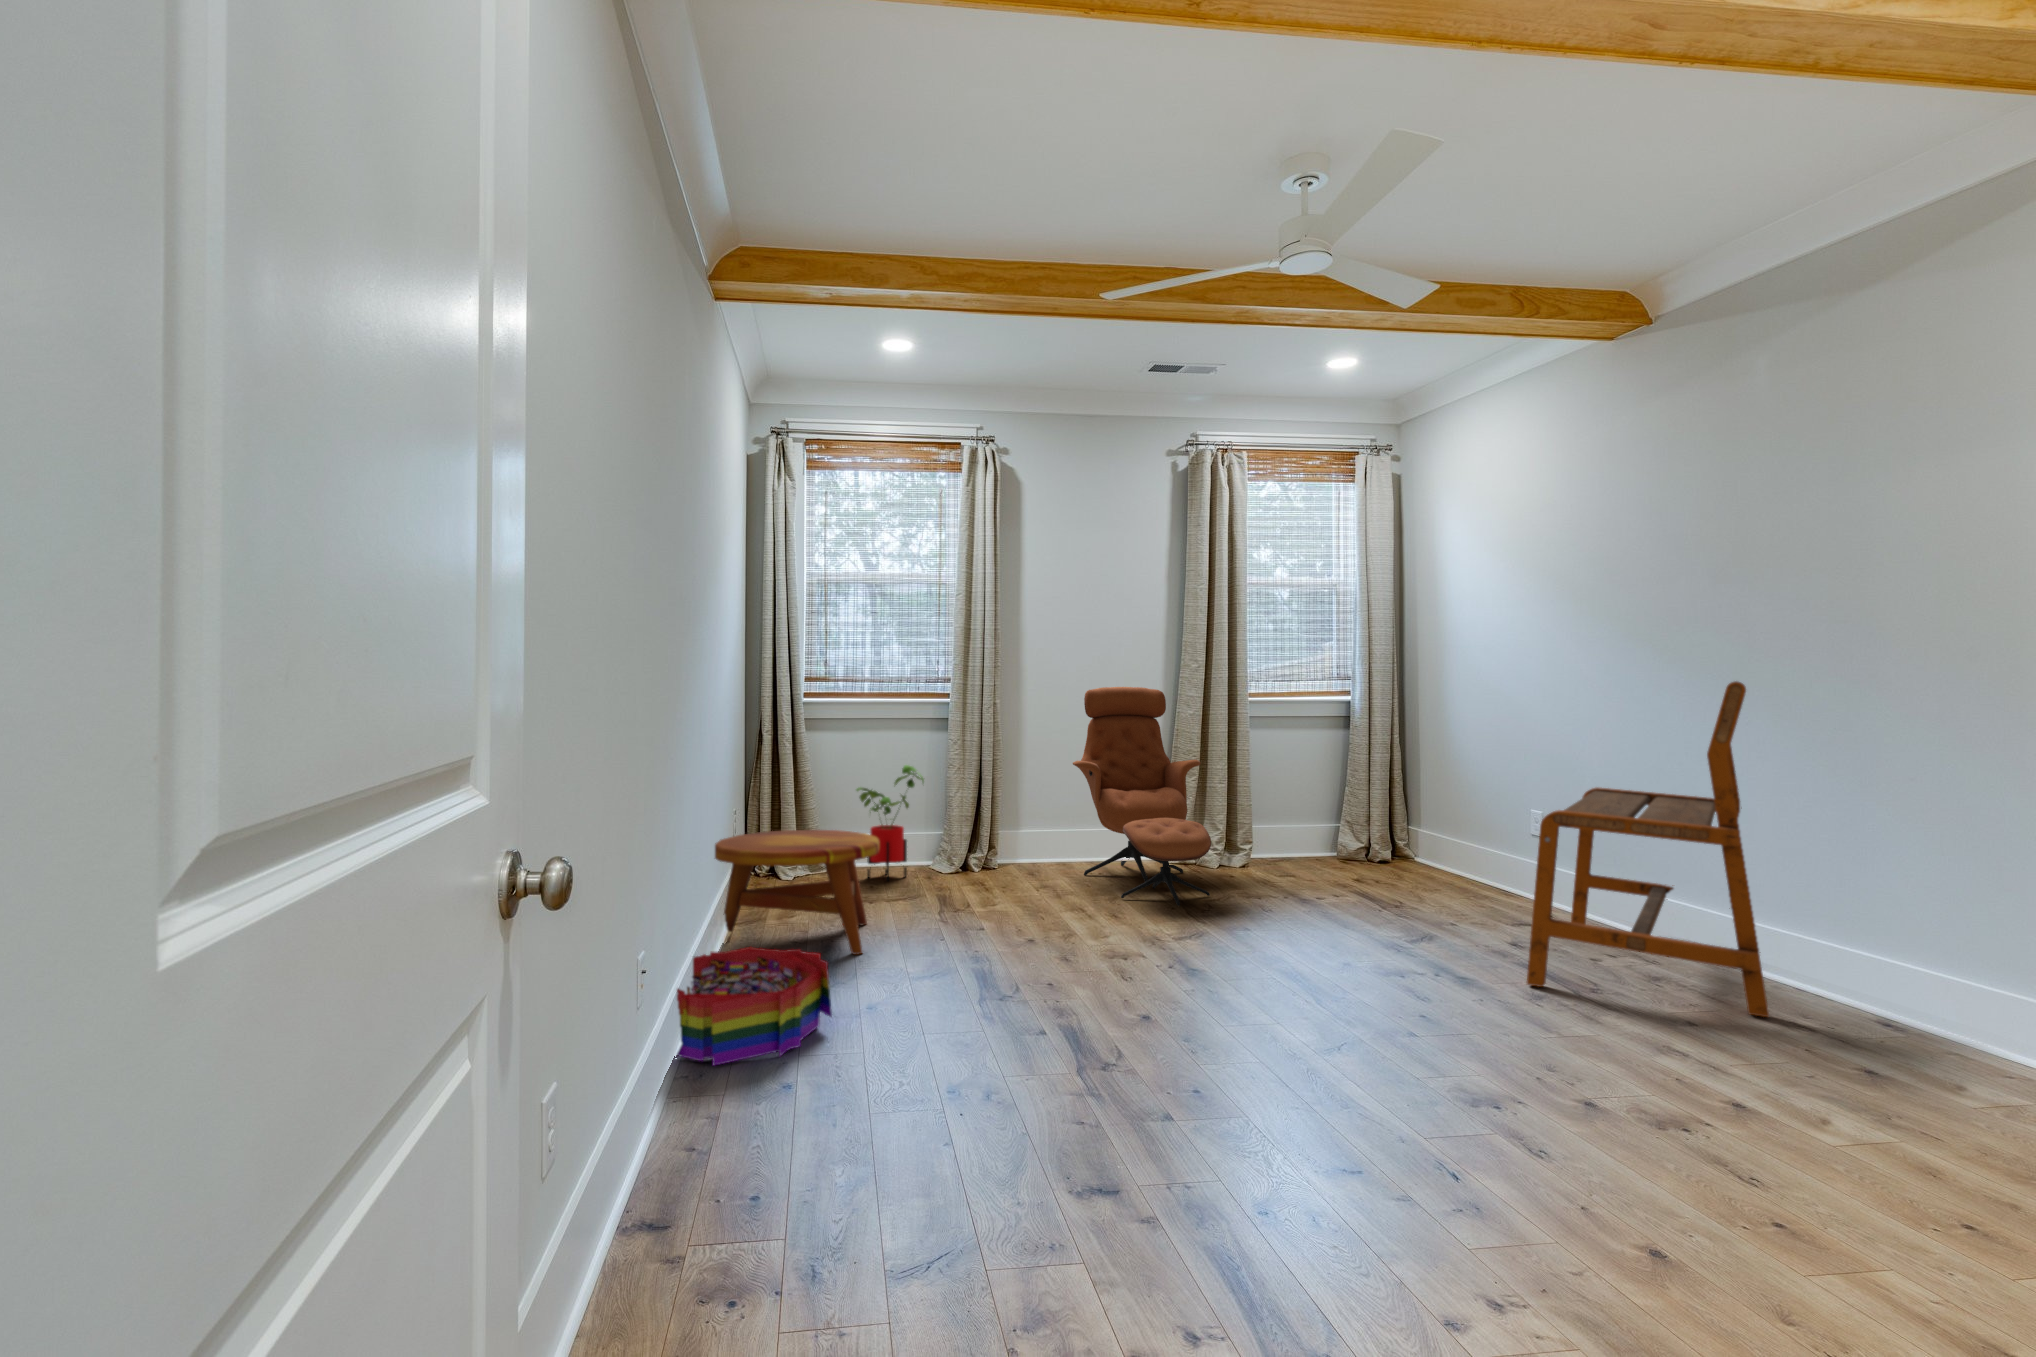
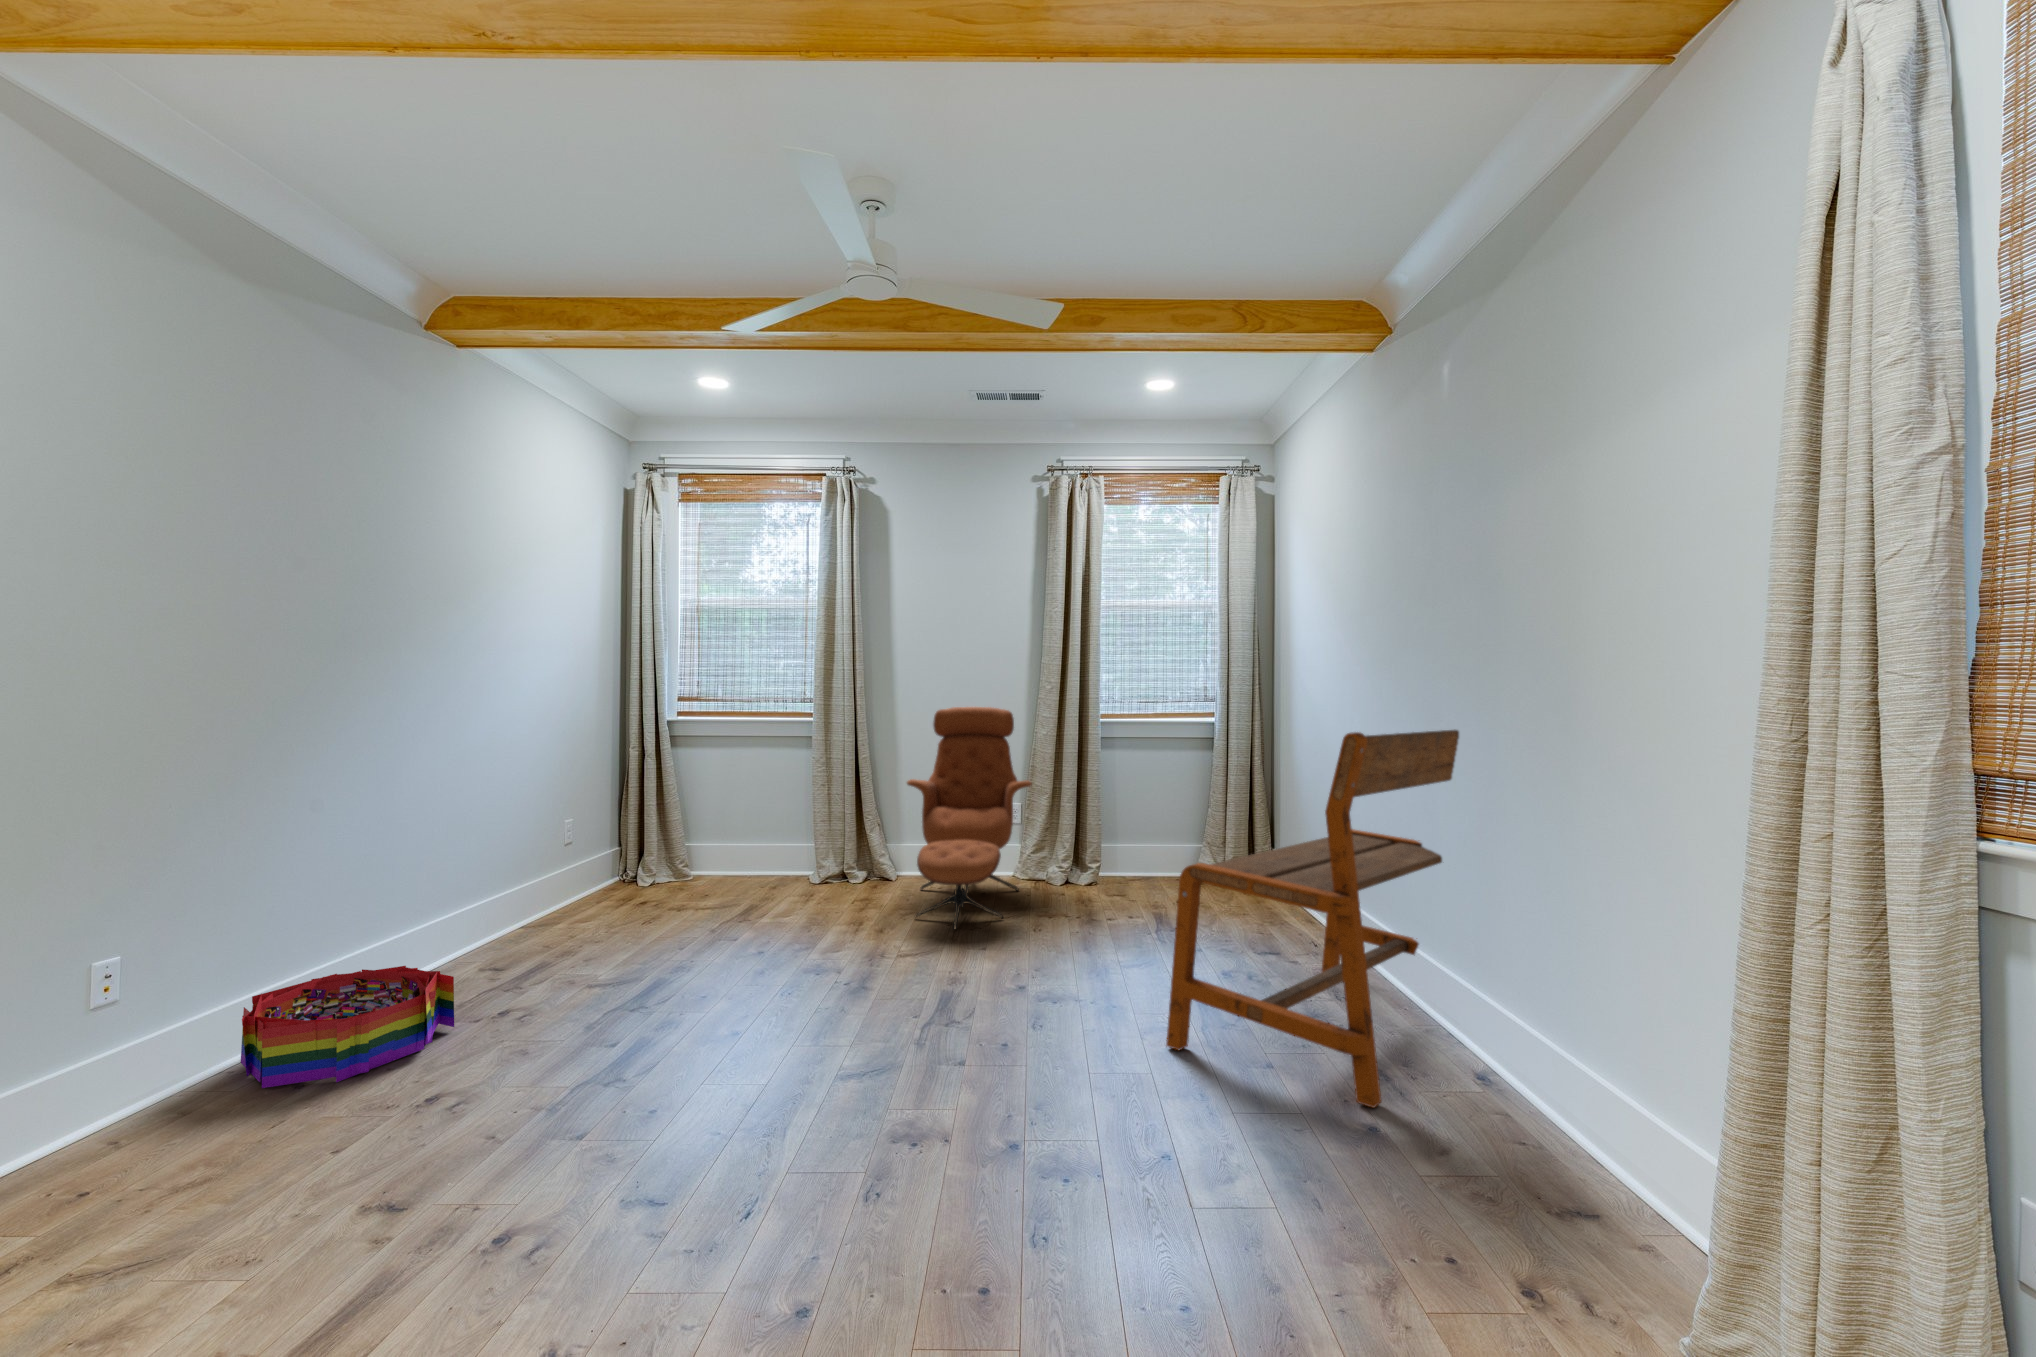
house plant: present [857,765,924,880] -> none [714,779,781,888]
side table: present [715,830,879,954] -> none [467,845,644,969]

